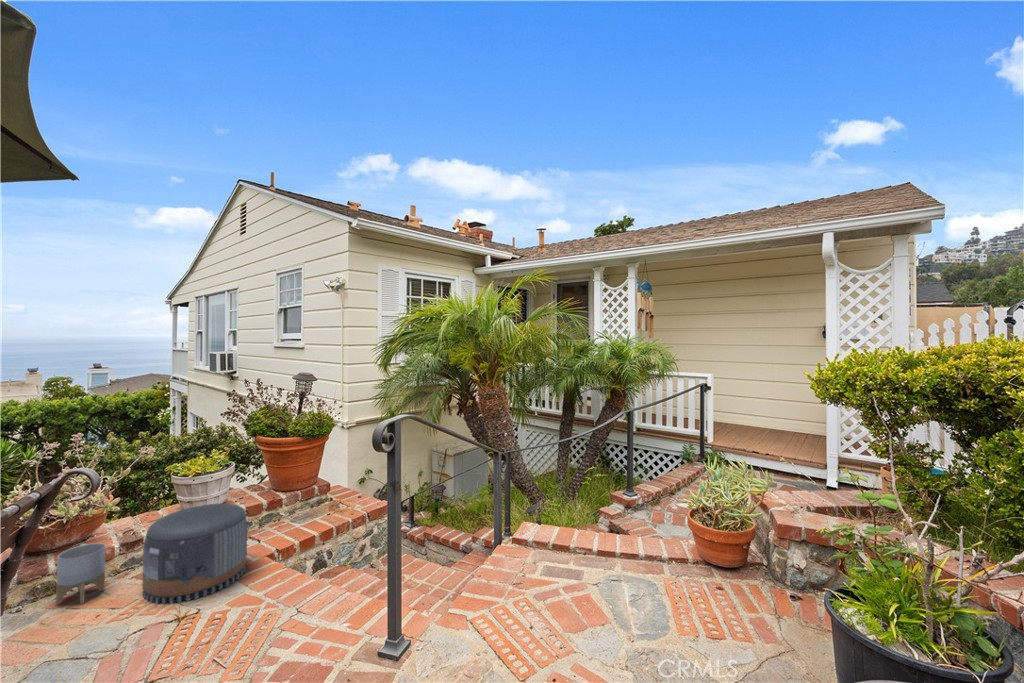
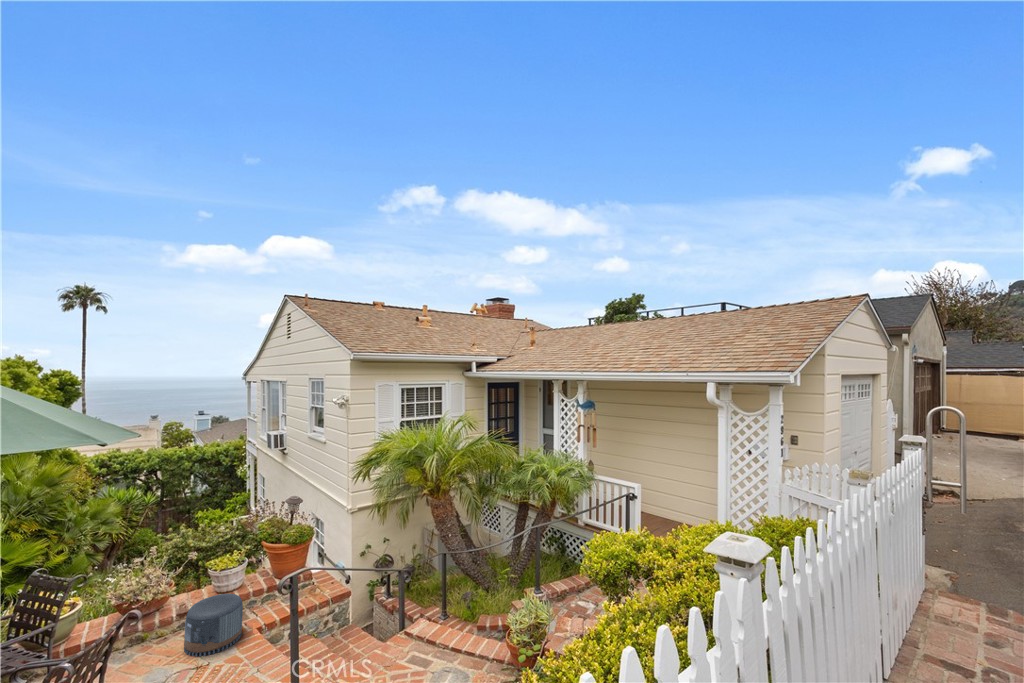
planter: present [56,543,105,605] -> none [144,615,168,651]

